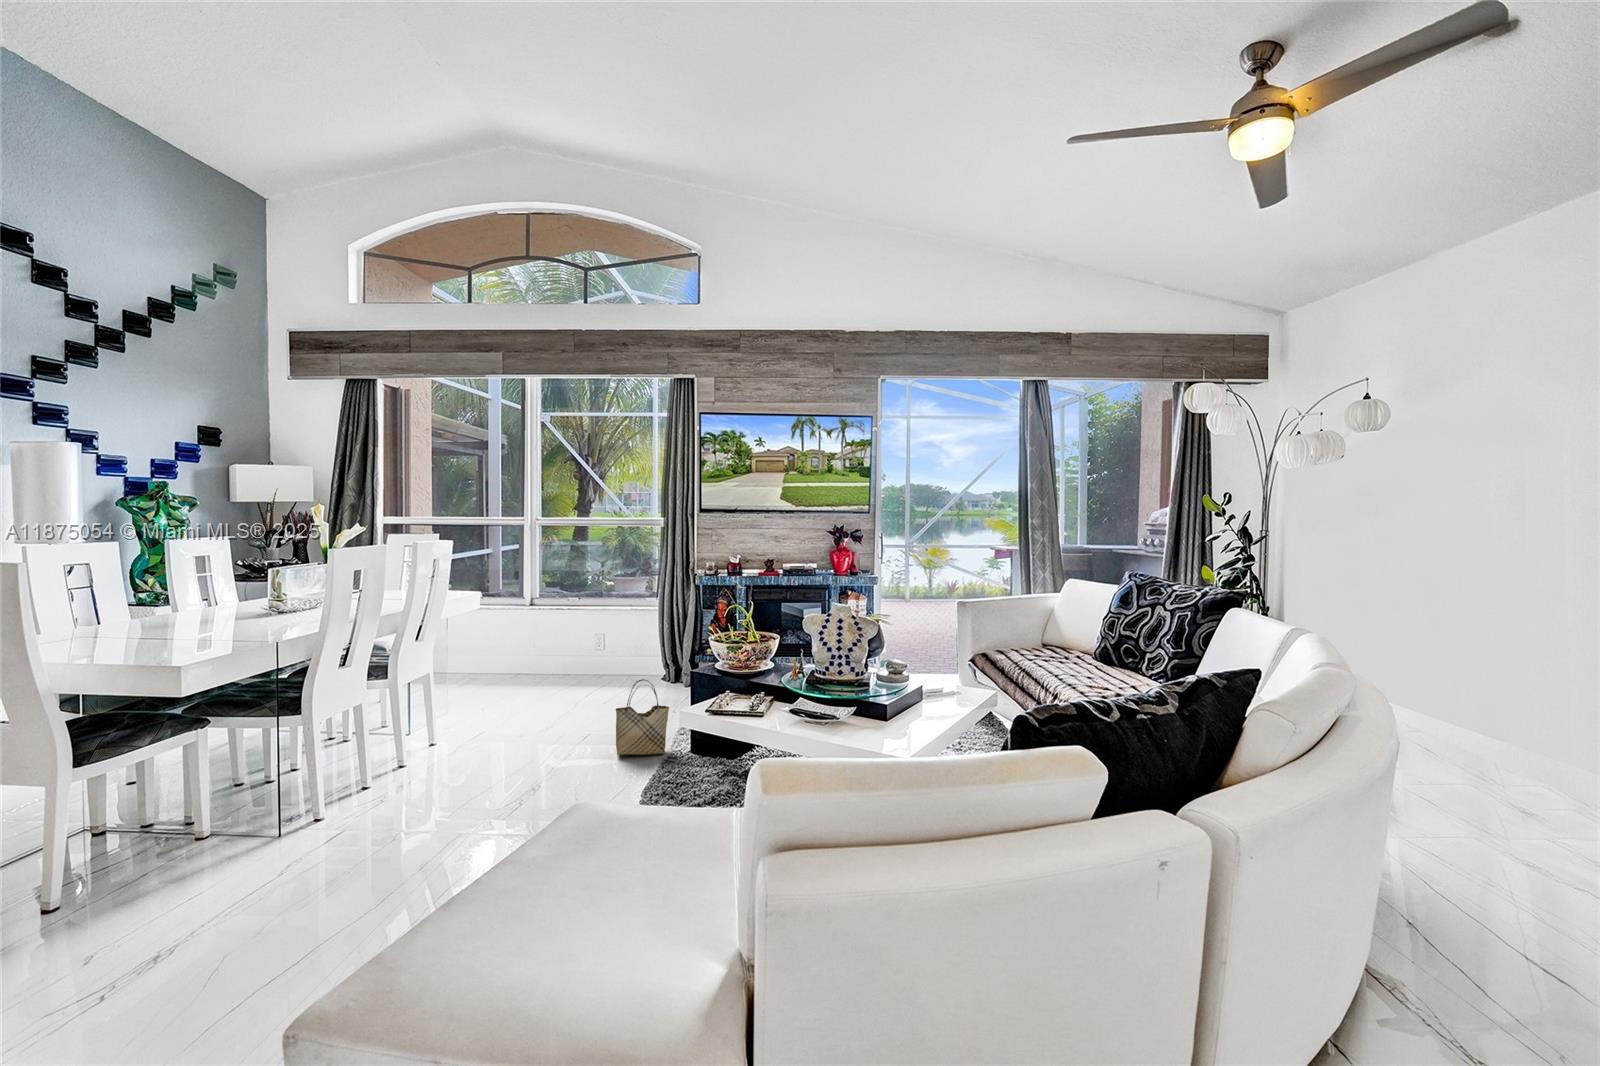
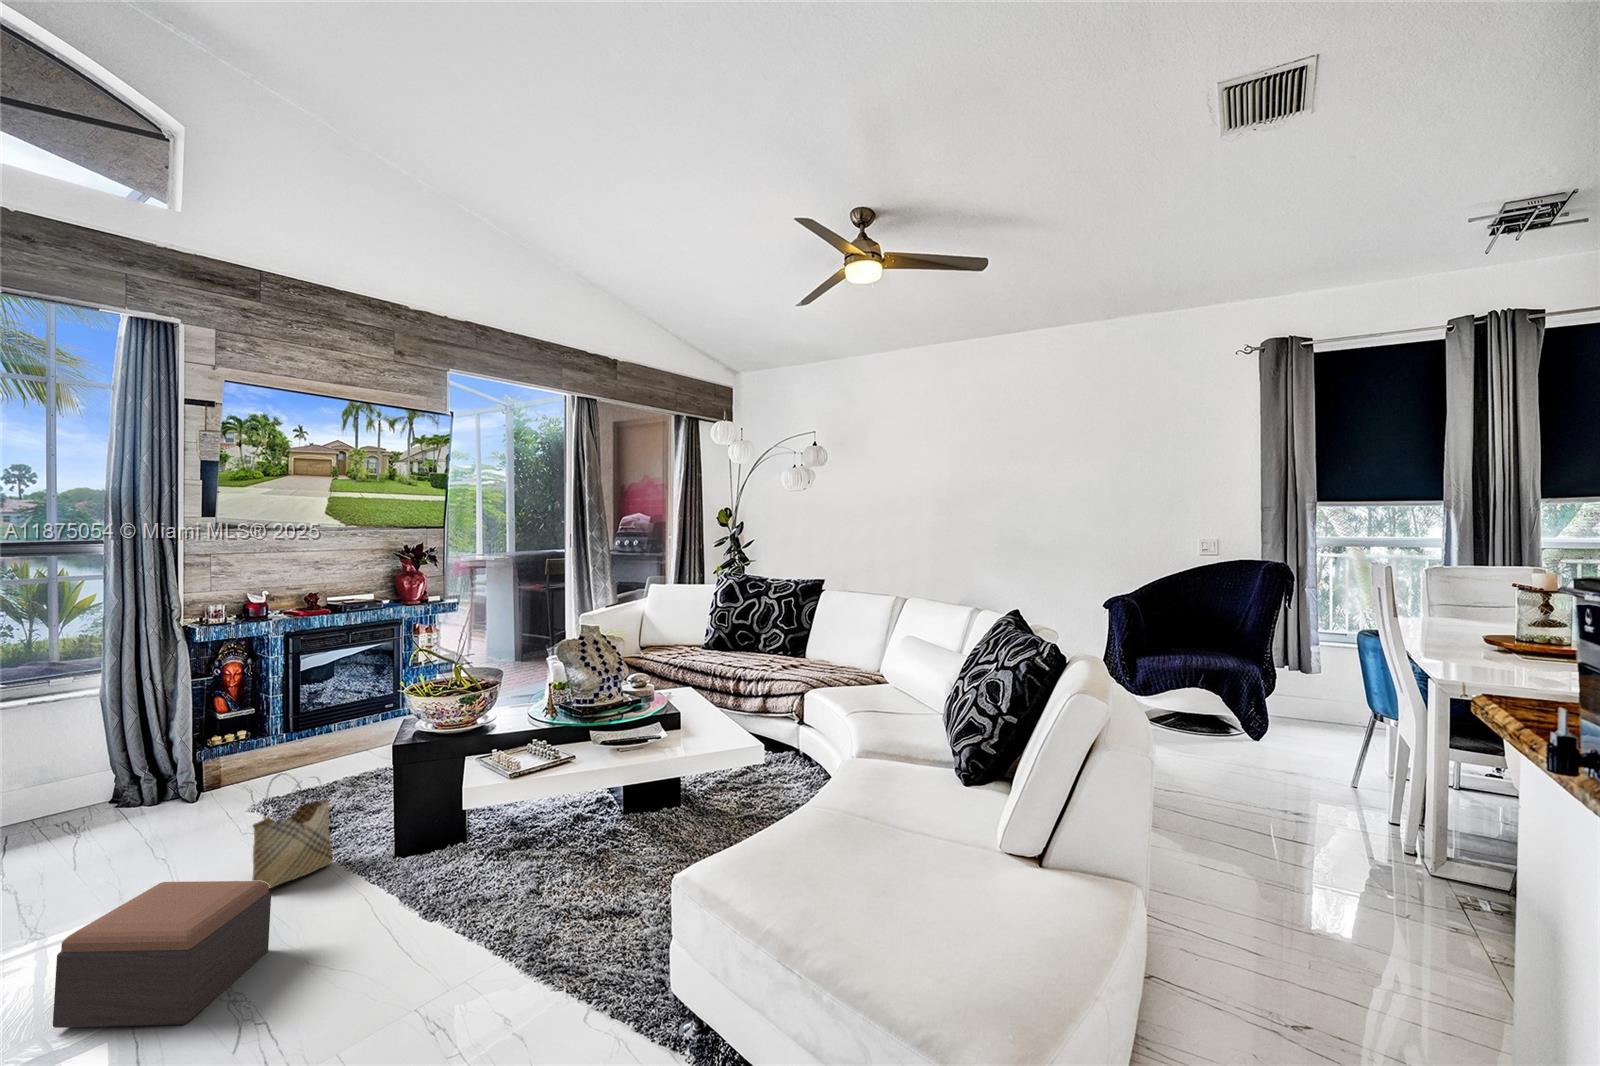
footstool: none [474,724,572,808] -> present [53,881,271,1028]

